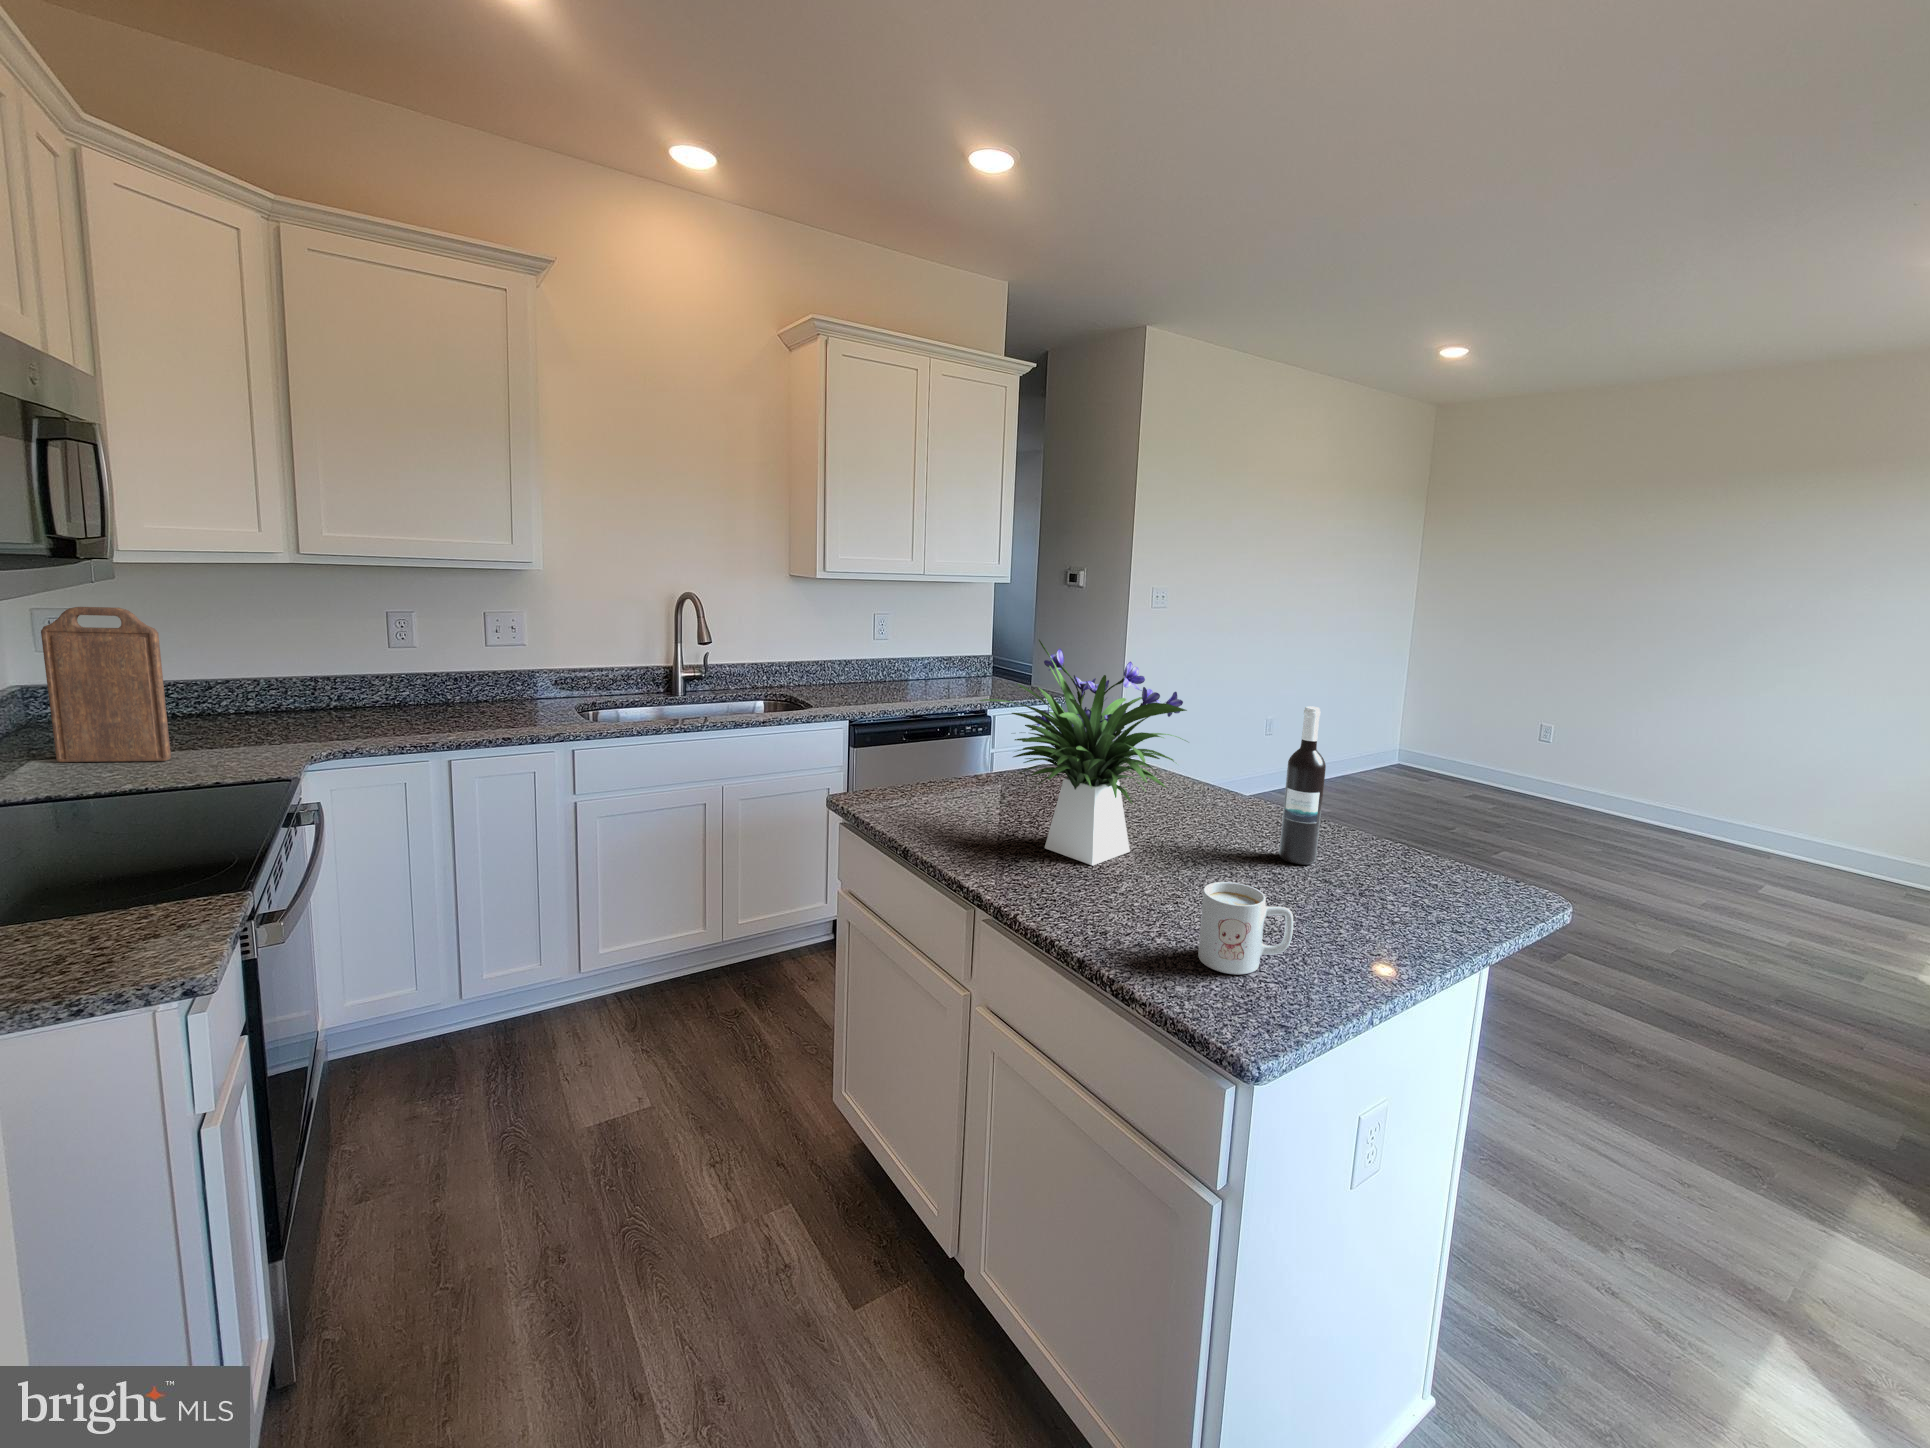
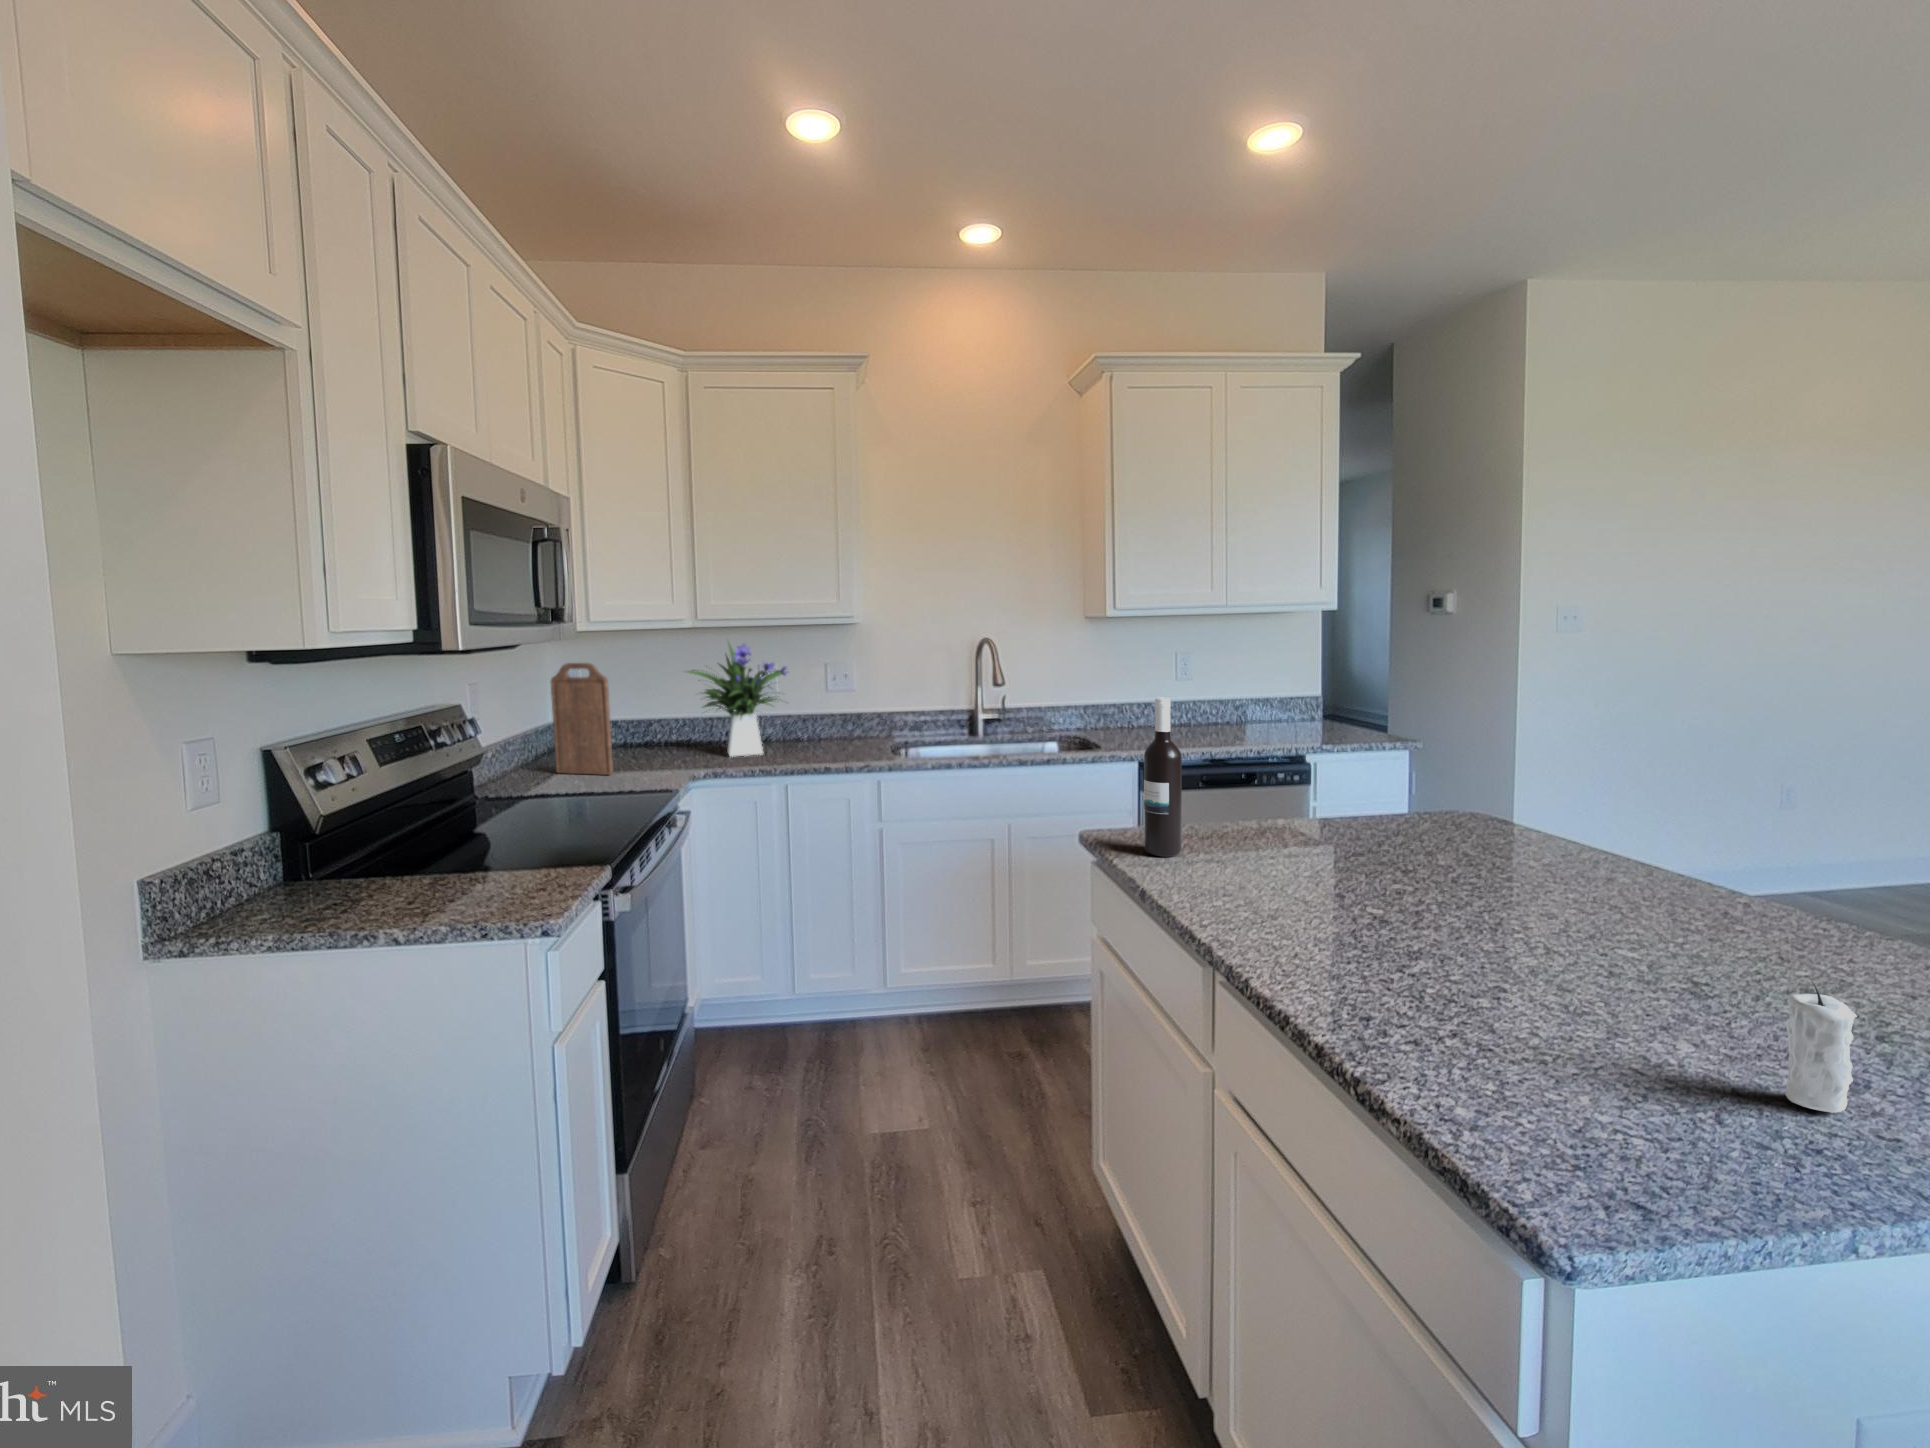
flower arrangement: present [980,640,1187,866] -> present [687,644,788,756]
wine bottle: present [1279,706,1326,865] -> present [1144,698,1182,857]
candle: none [1330,865,1365,945] -> present [1785,980,1857,1113]
mug: present [1198,882,1293,974] -> none [1510,970,1685,1115]

